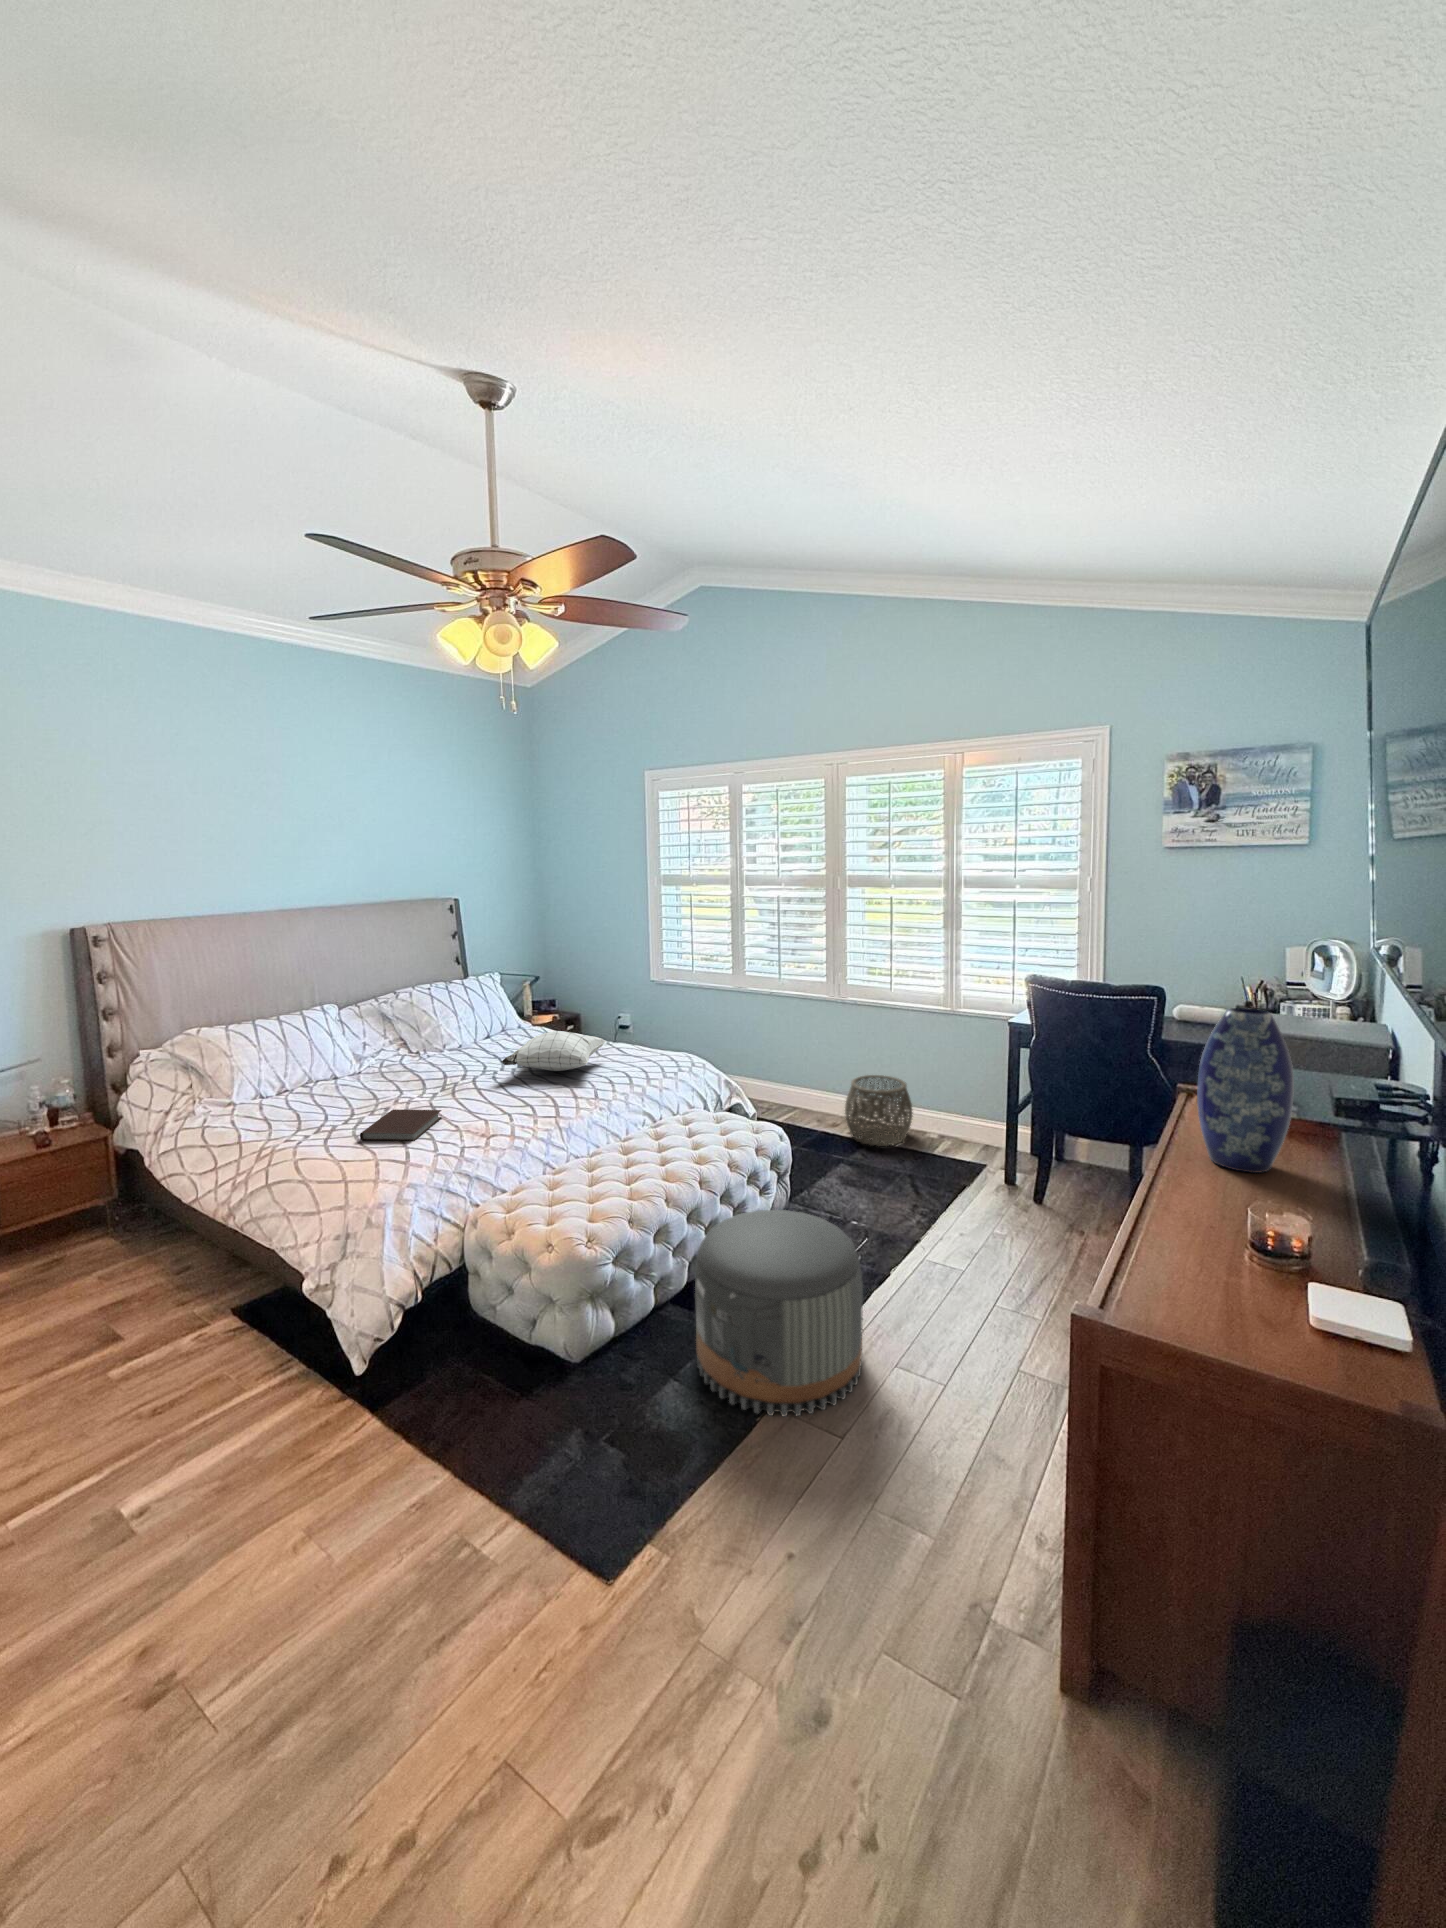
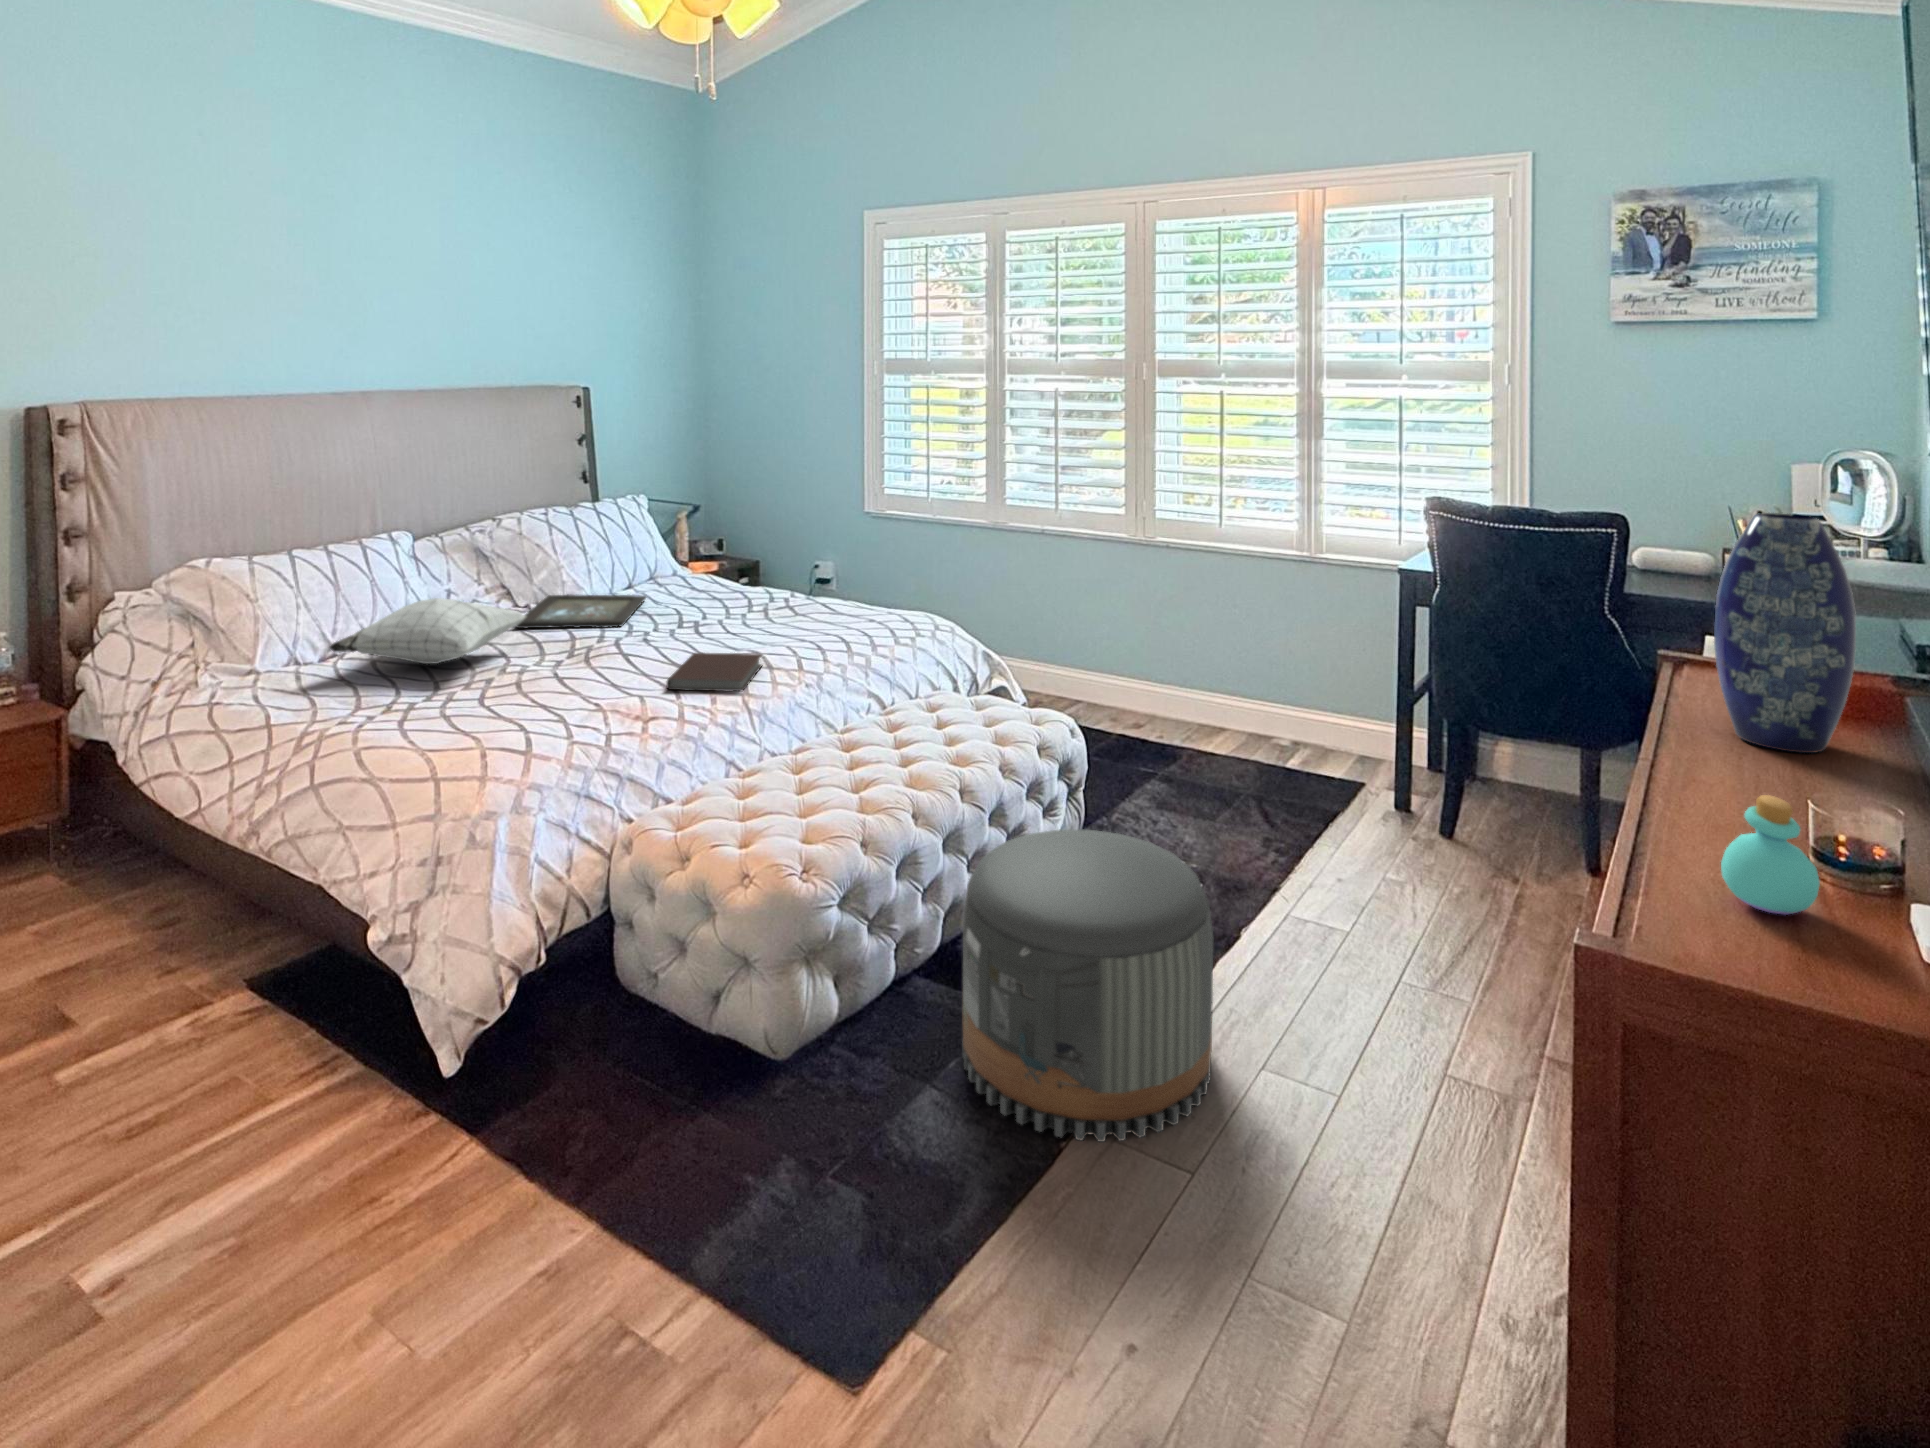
pillow: present [501,1031,606,1071] -> present [330,598,526,664]
tray: none [407,1044,496,1070] -> present [516,595,646,628]
woven basket: present [845,1075,913,1146] -> none [1155,650,1255,755]
notebook: present [360,1109,442,1141] -> present [666,653,762,691]
perfume bottle: none [1168,1220,1233,1301] -> present [1721,795,1820,915]

